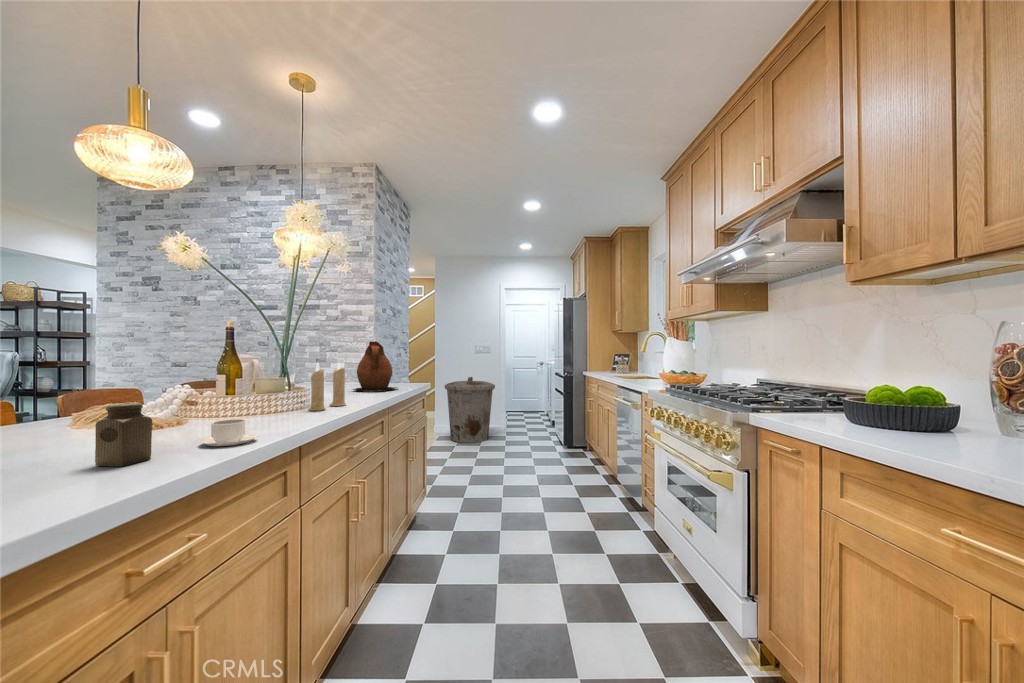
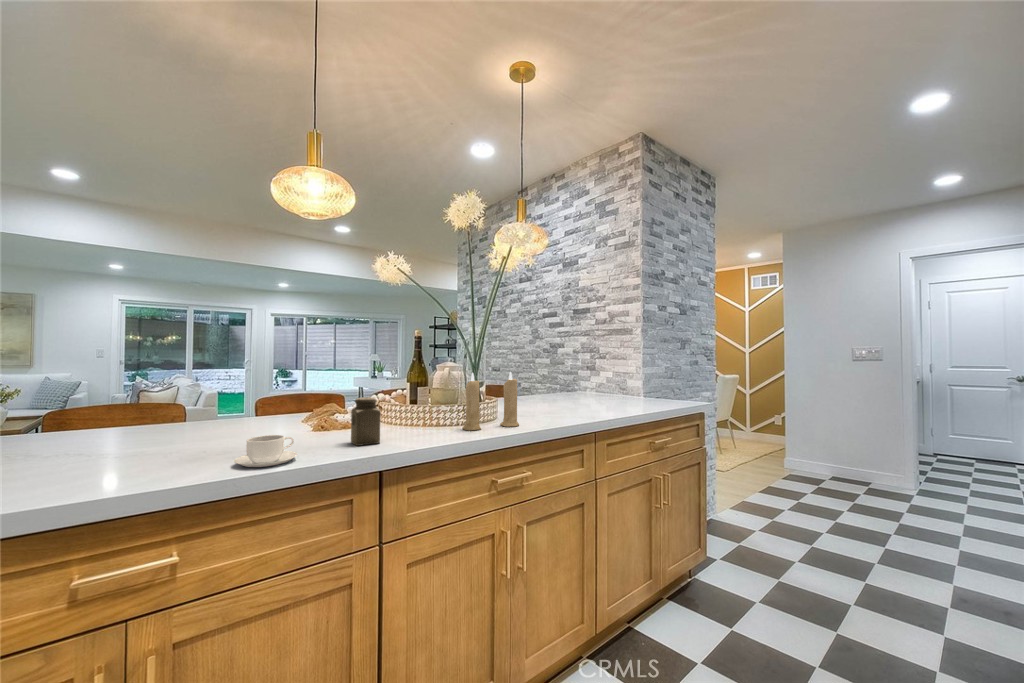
ceramic pitcher: present [353,341,397,391] -> none [585,346,644,409]
trash can: present [445,377,495,443] -> none [792,396,884,495]
salt shaker: present [95,402,152,466] -> present [351,397,381,446]

